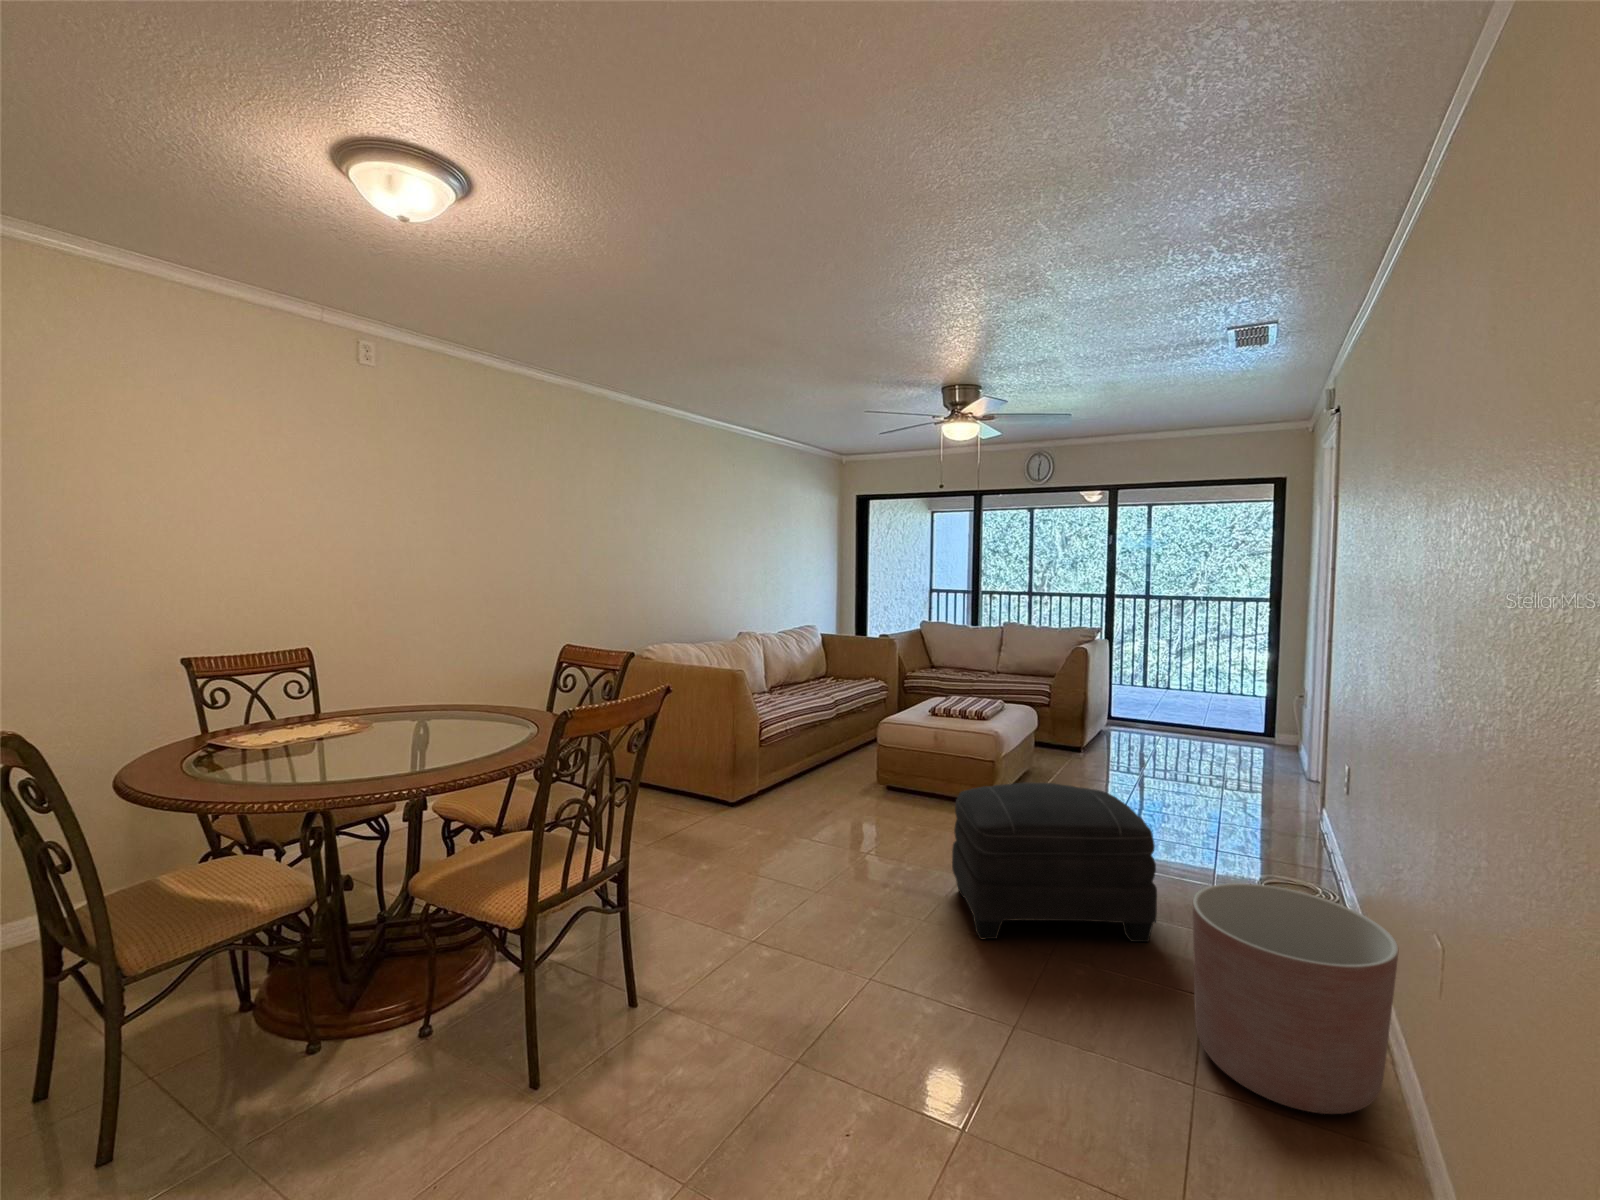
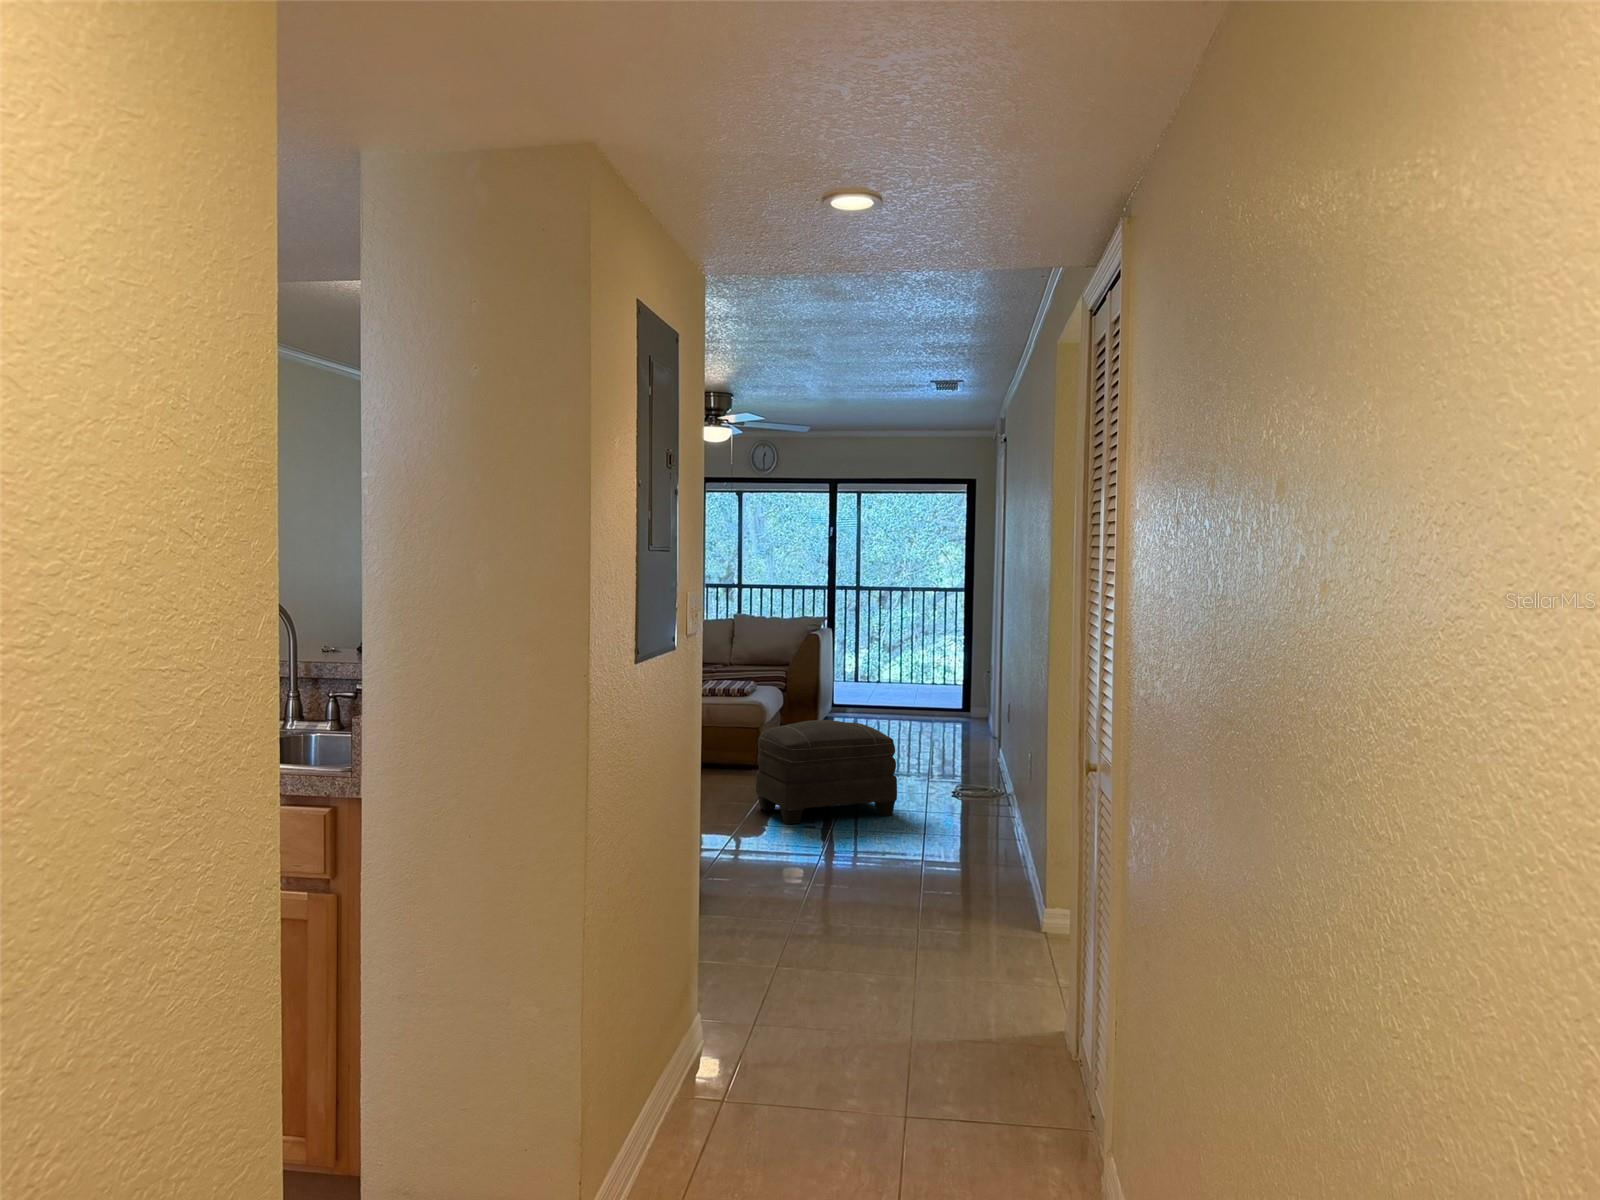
planter: present [1193,883,1398,1114] -> none [921,751,1016,851]

